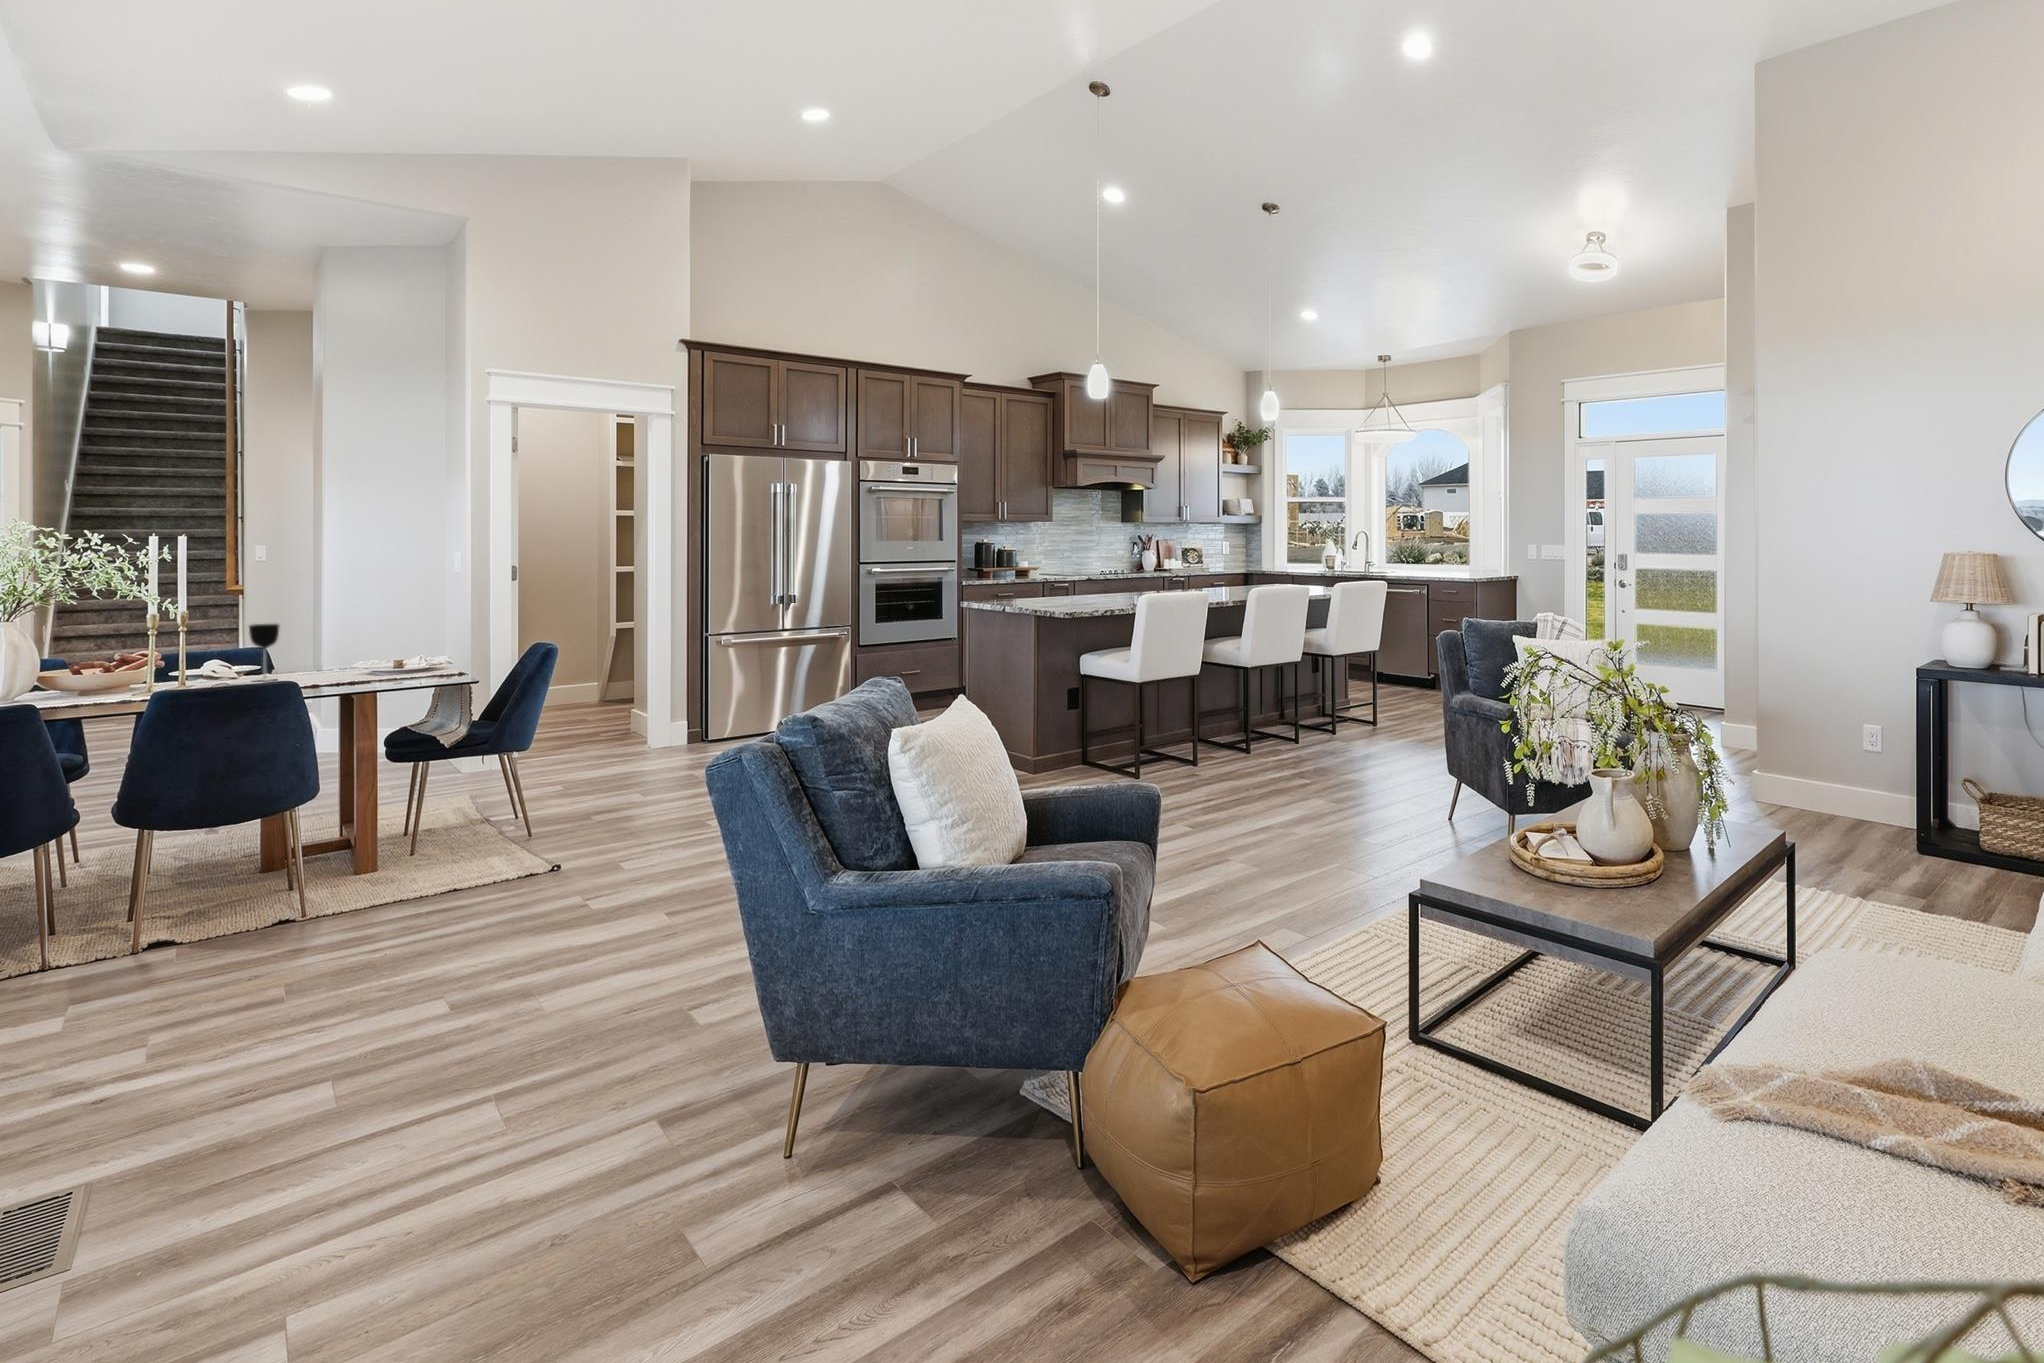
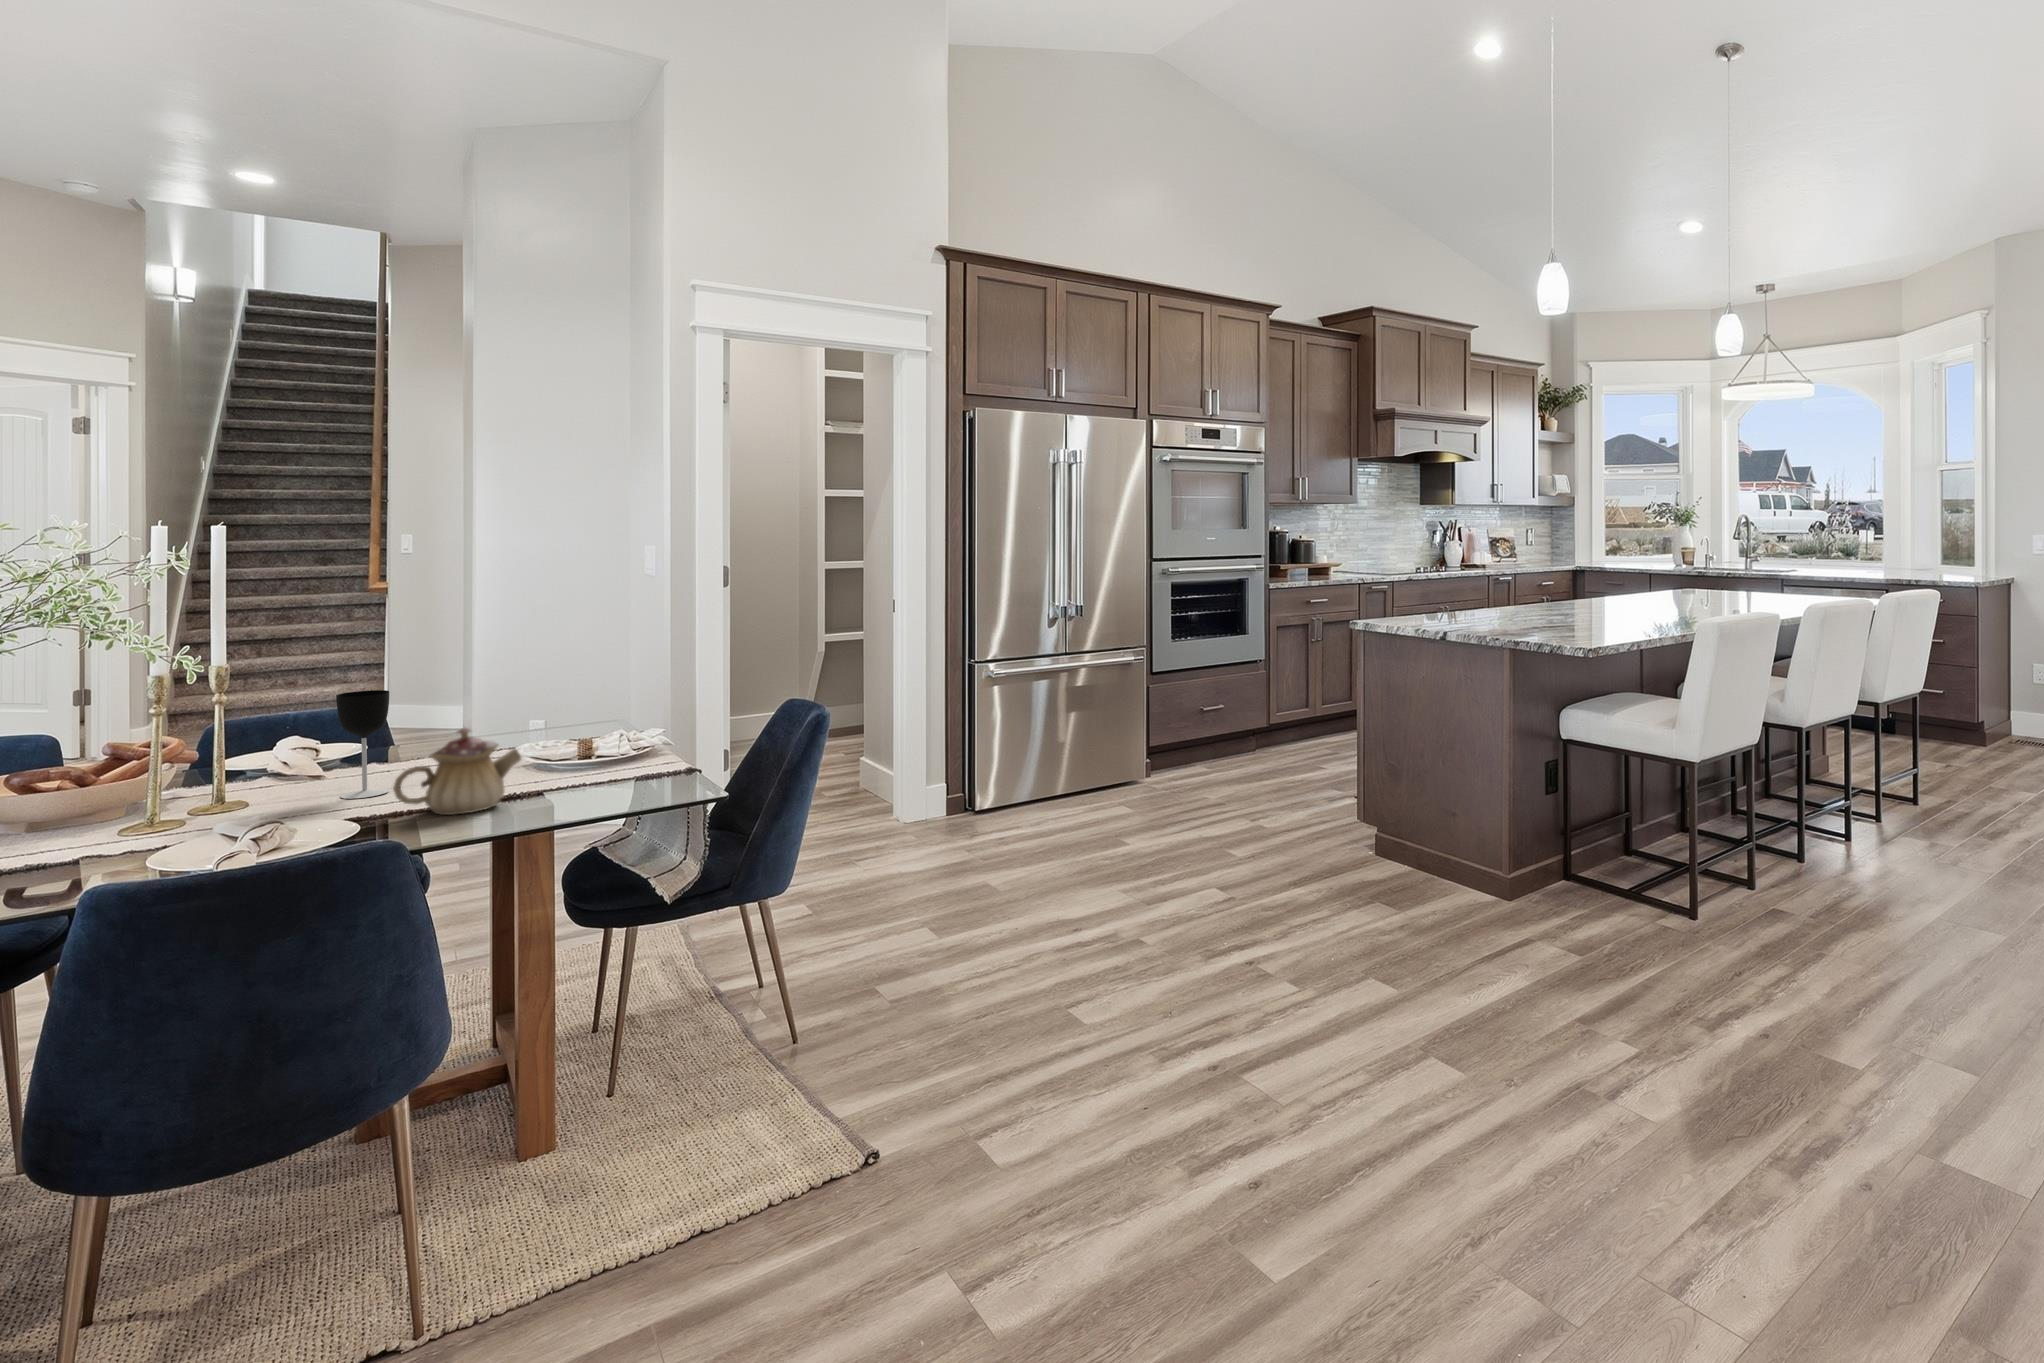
teapot: none [285,640,358,685] -> present [393,728,521,815]

